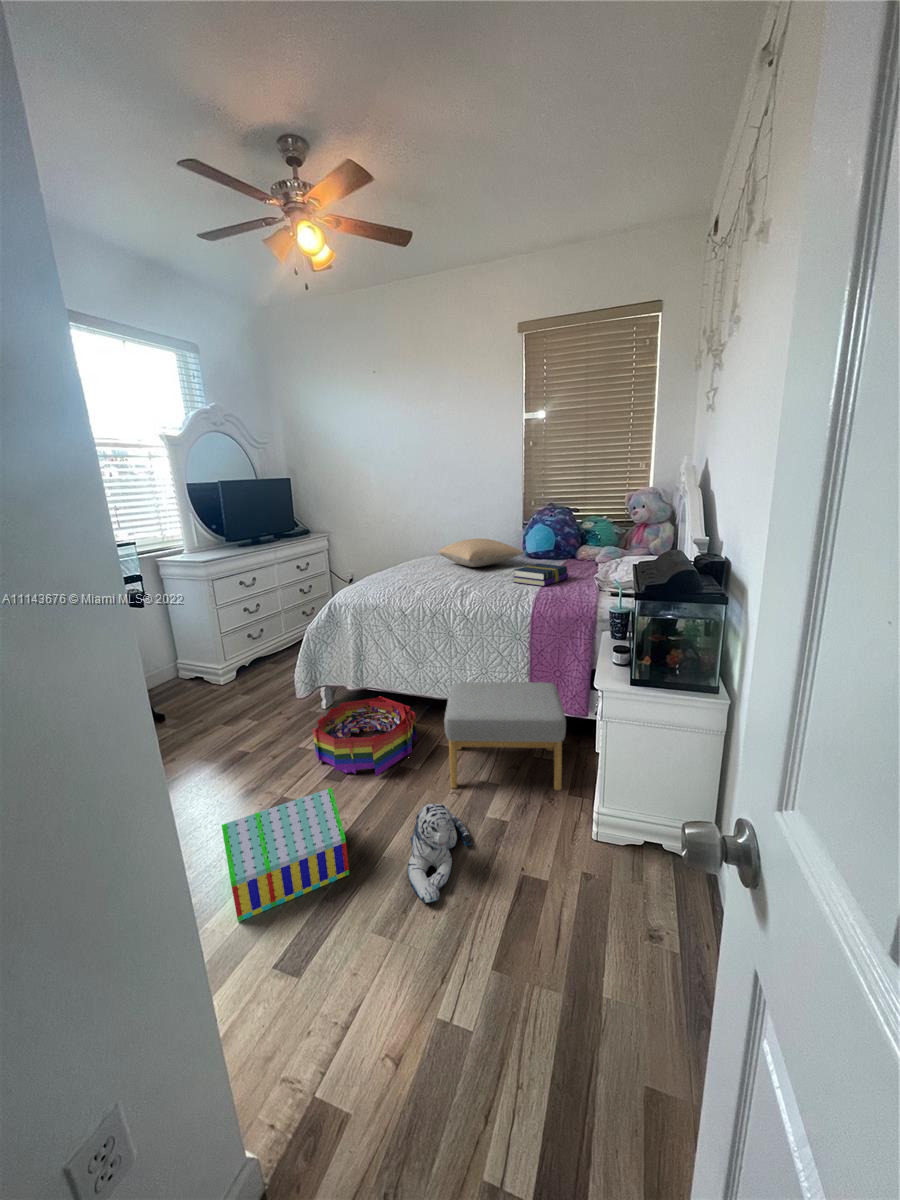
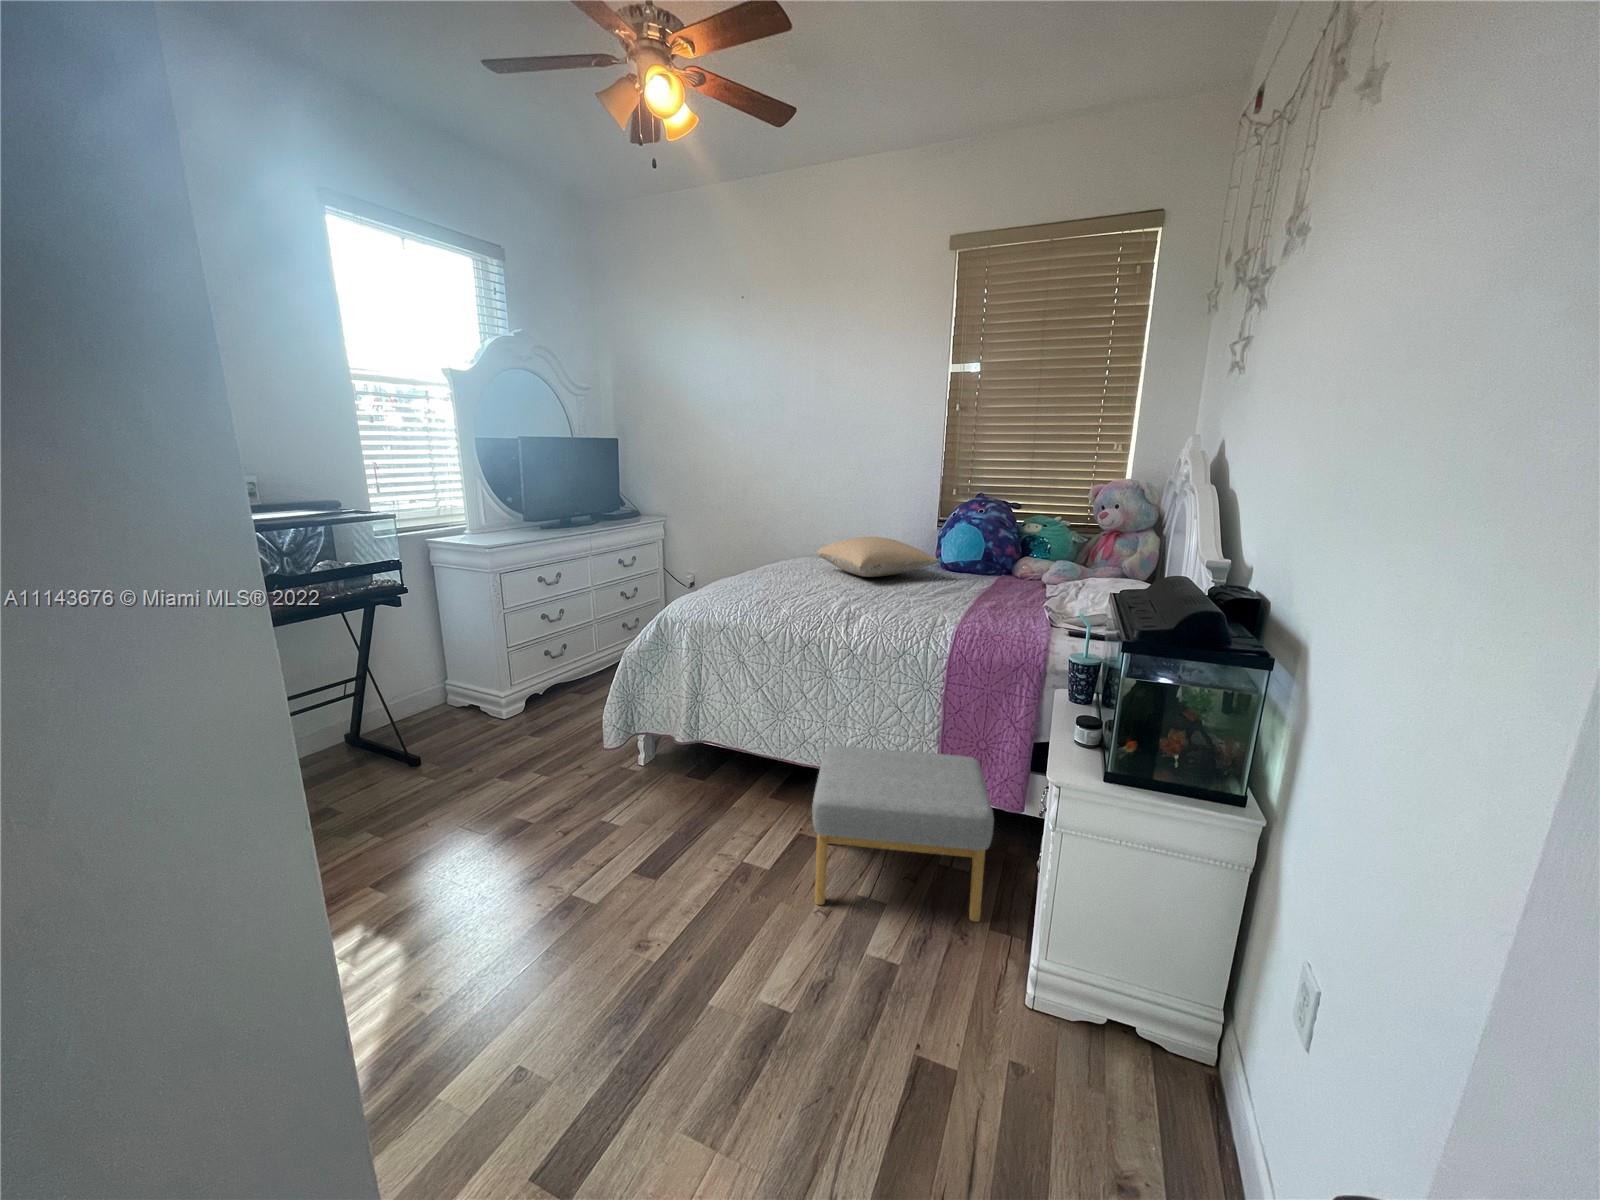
book: present [513,563,569,586] -> none [923,579,1004,613]
storage bin: present [312,696,417,776] -> none [620,754,769,876]
toy house: present [222,788,349,922] -> none [472,898,657,1097]
plush toy: present [408,803,471,903] -> none [744,930,842,1094]

